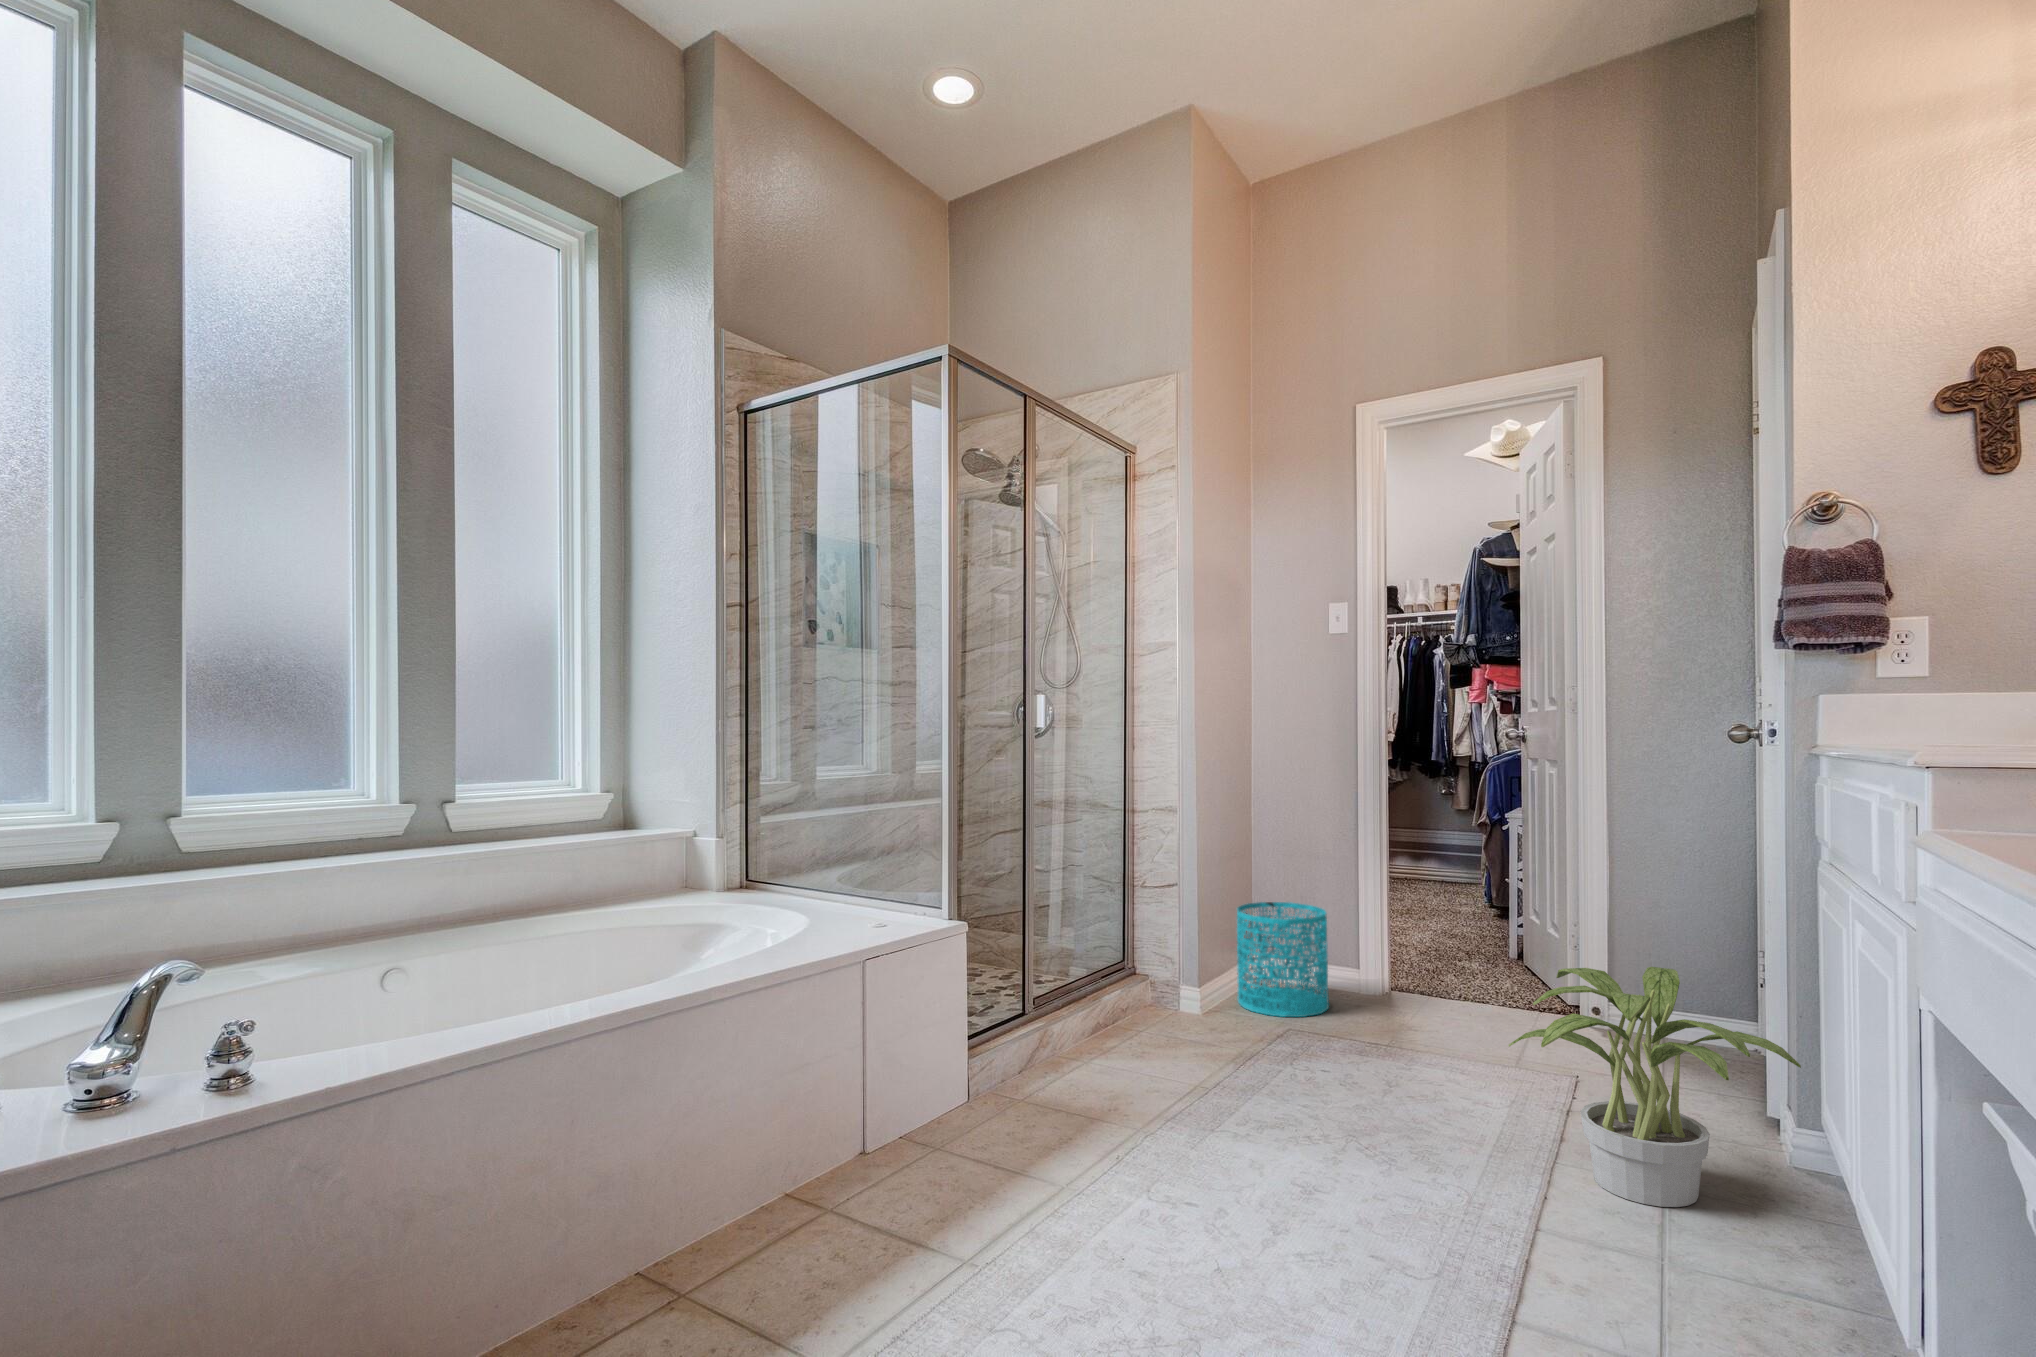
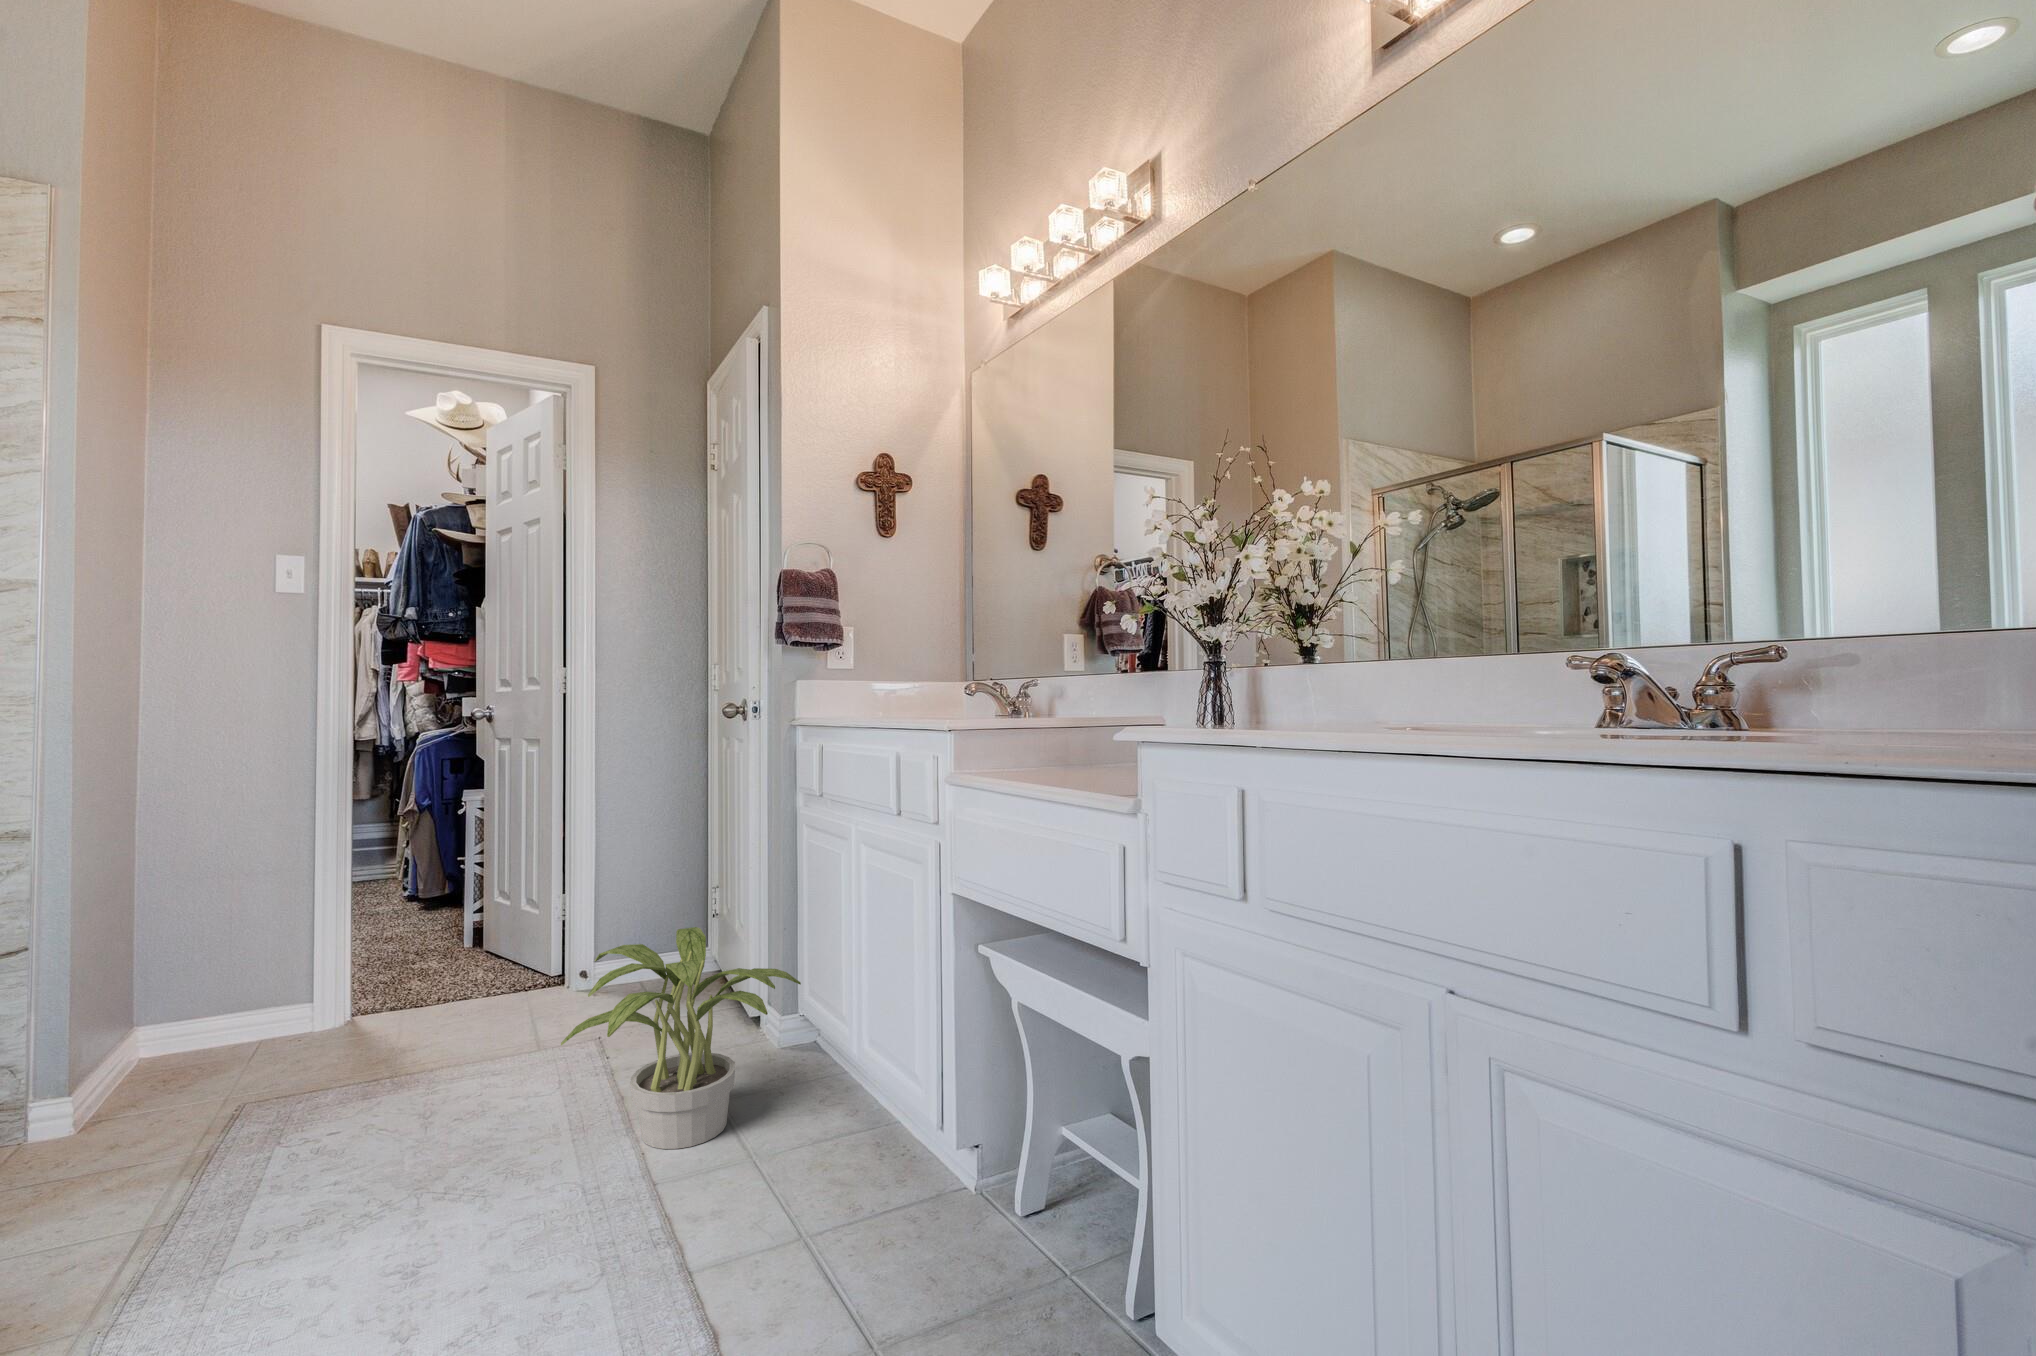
wastebasket: present [1237,902,1329,1017] -> none [128,944,280,1106]

